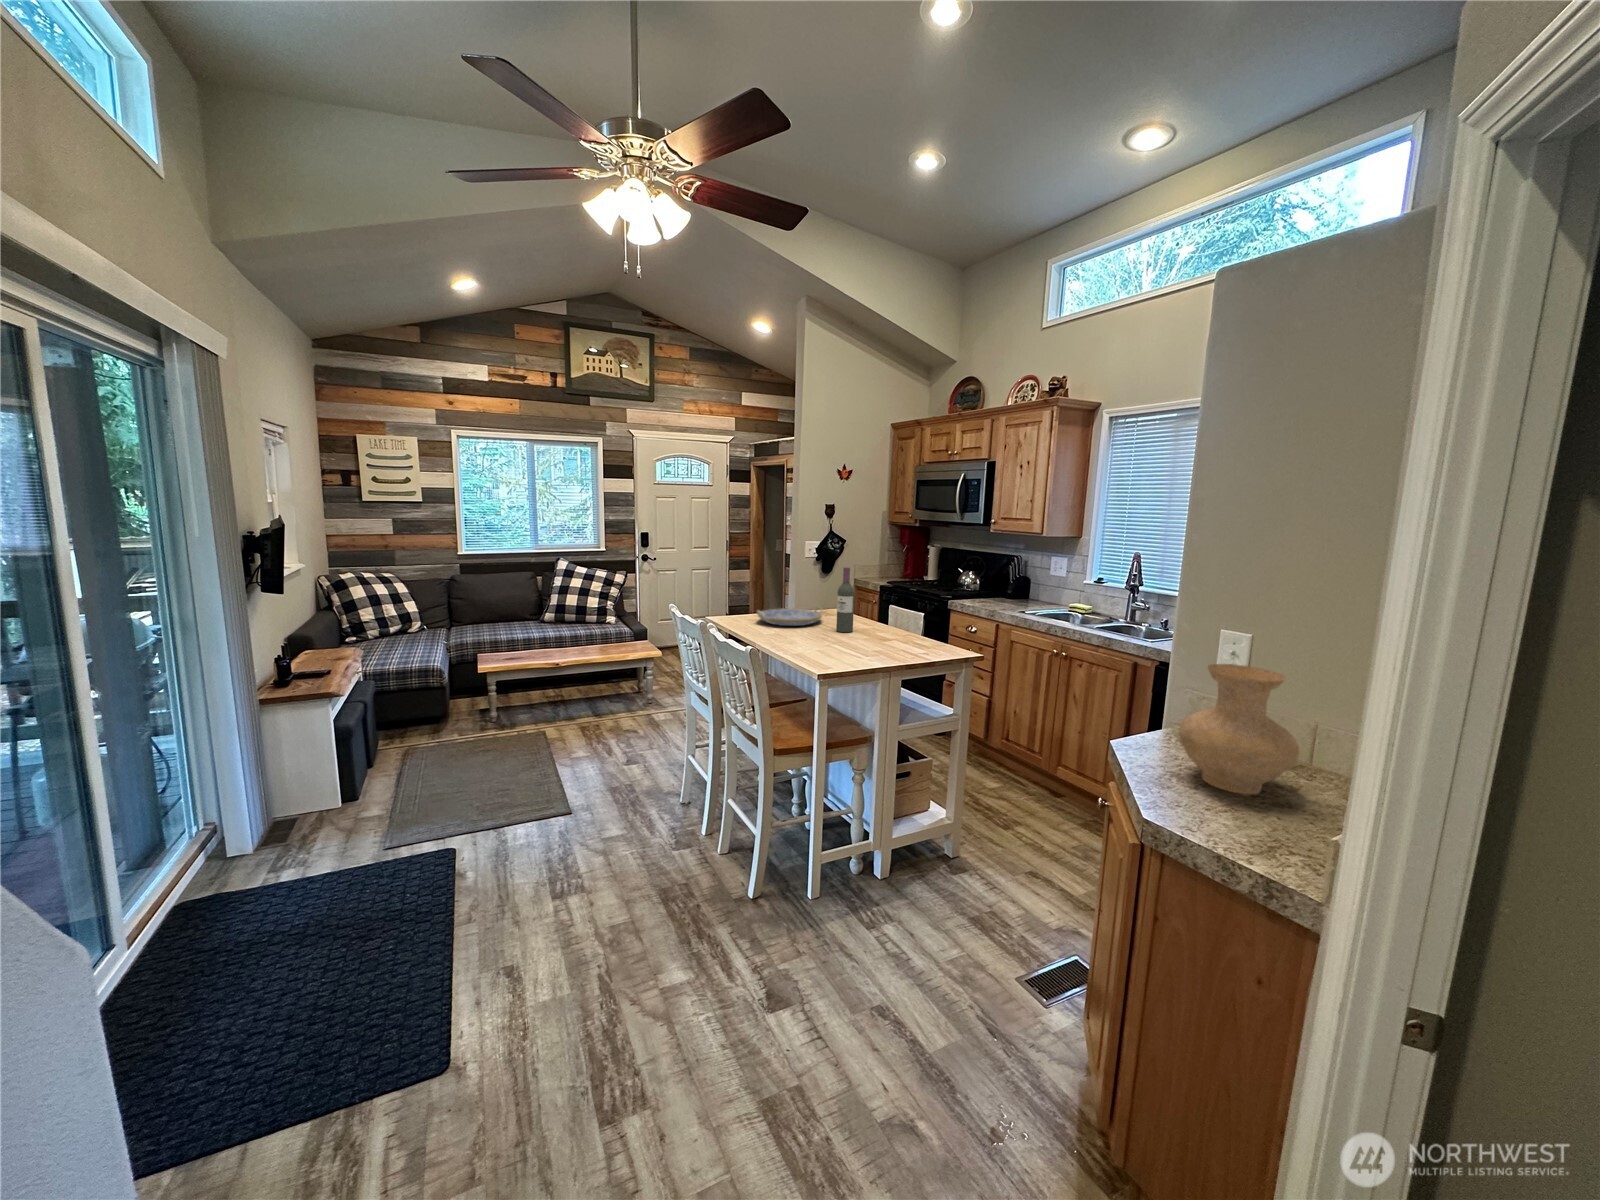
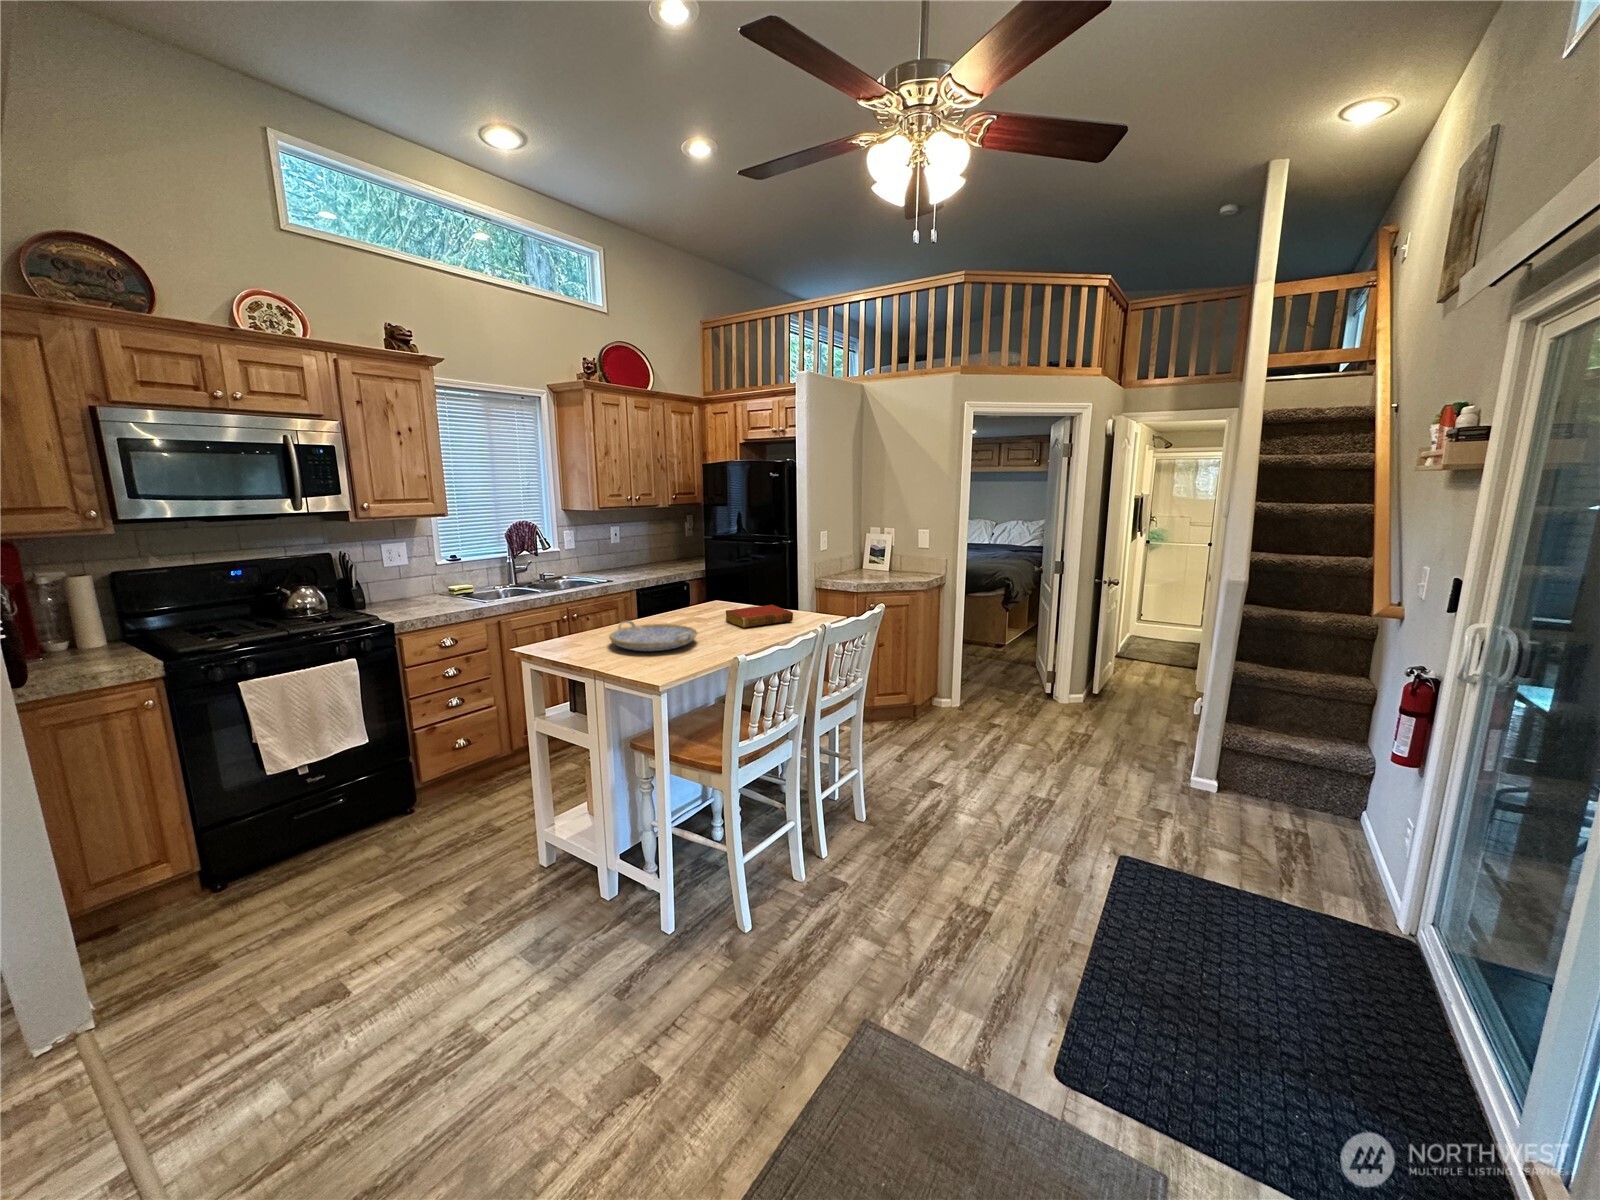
wine bottle: present [836,567,854,632] -> none [676,554,695,626]
book: none [806,628,854,652] -> present [726,605,793,628]
vase: present [1179,664,1299,794] -> none [872,537,906,578]

